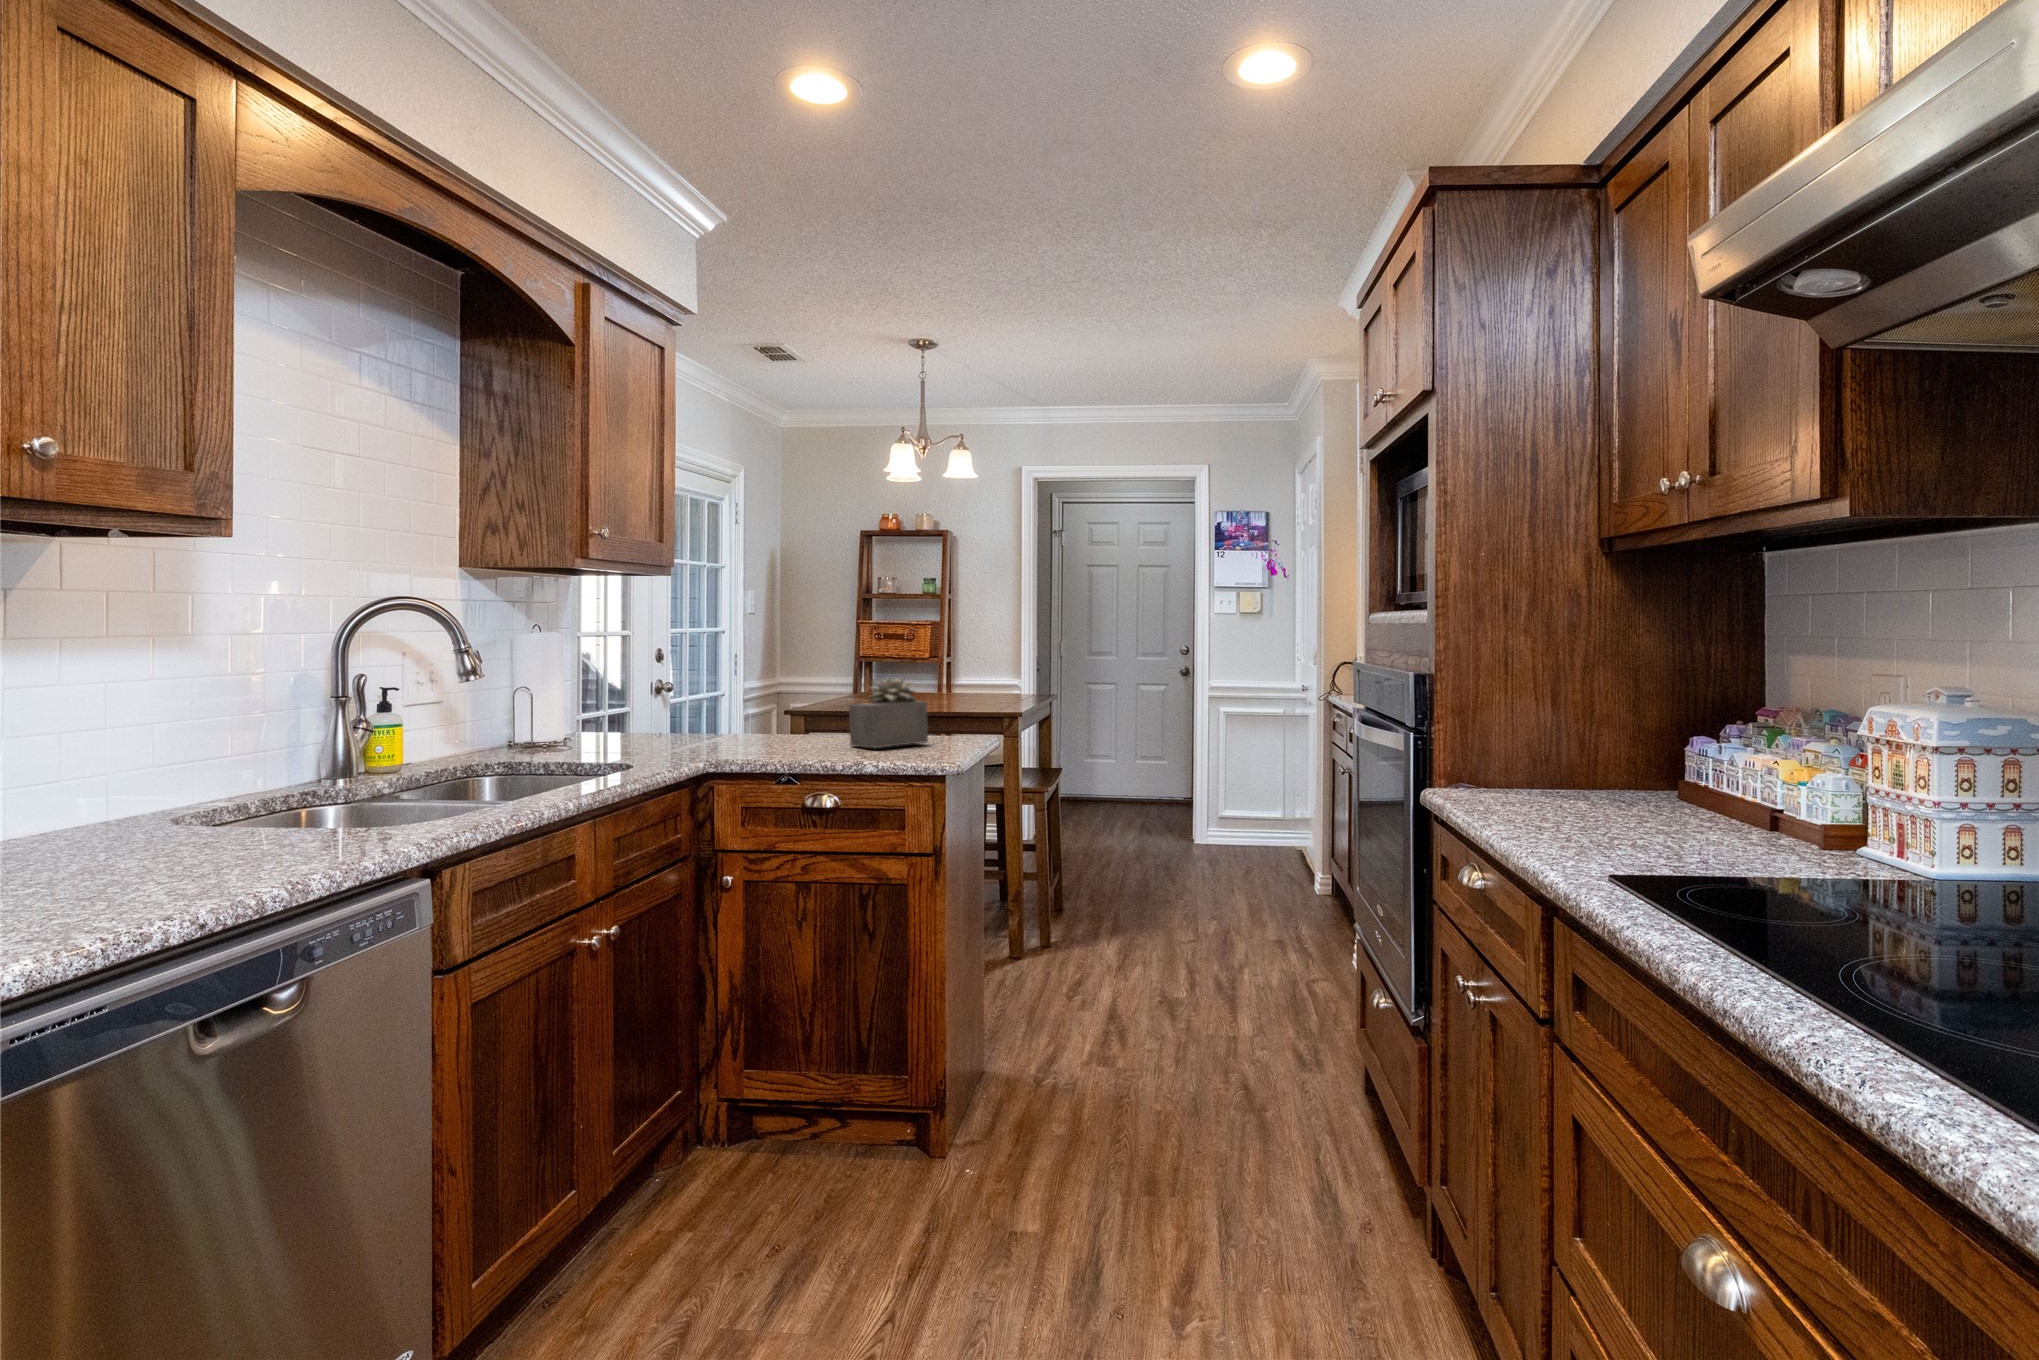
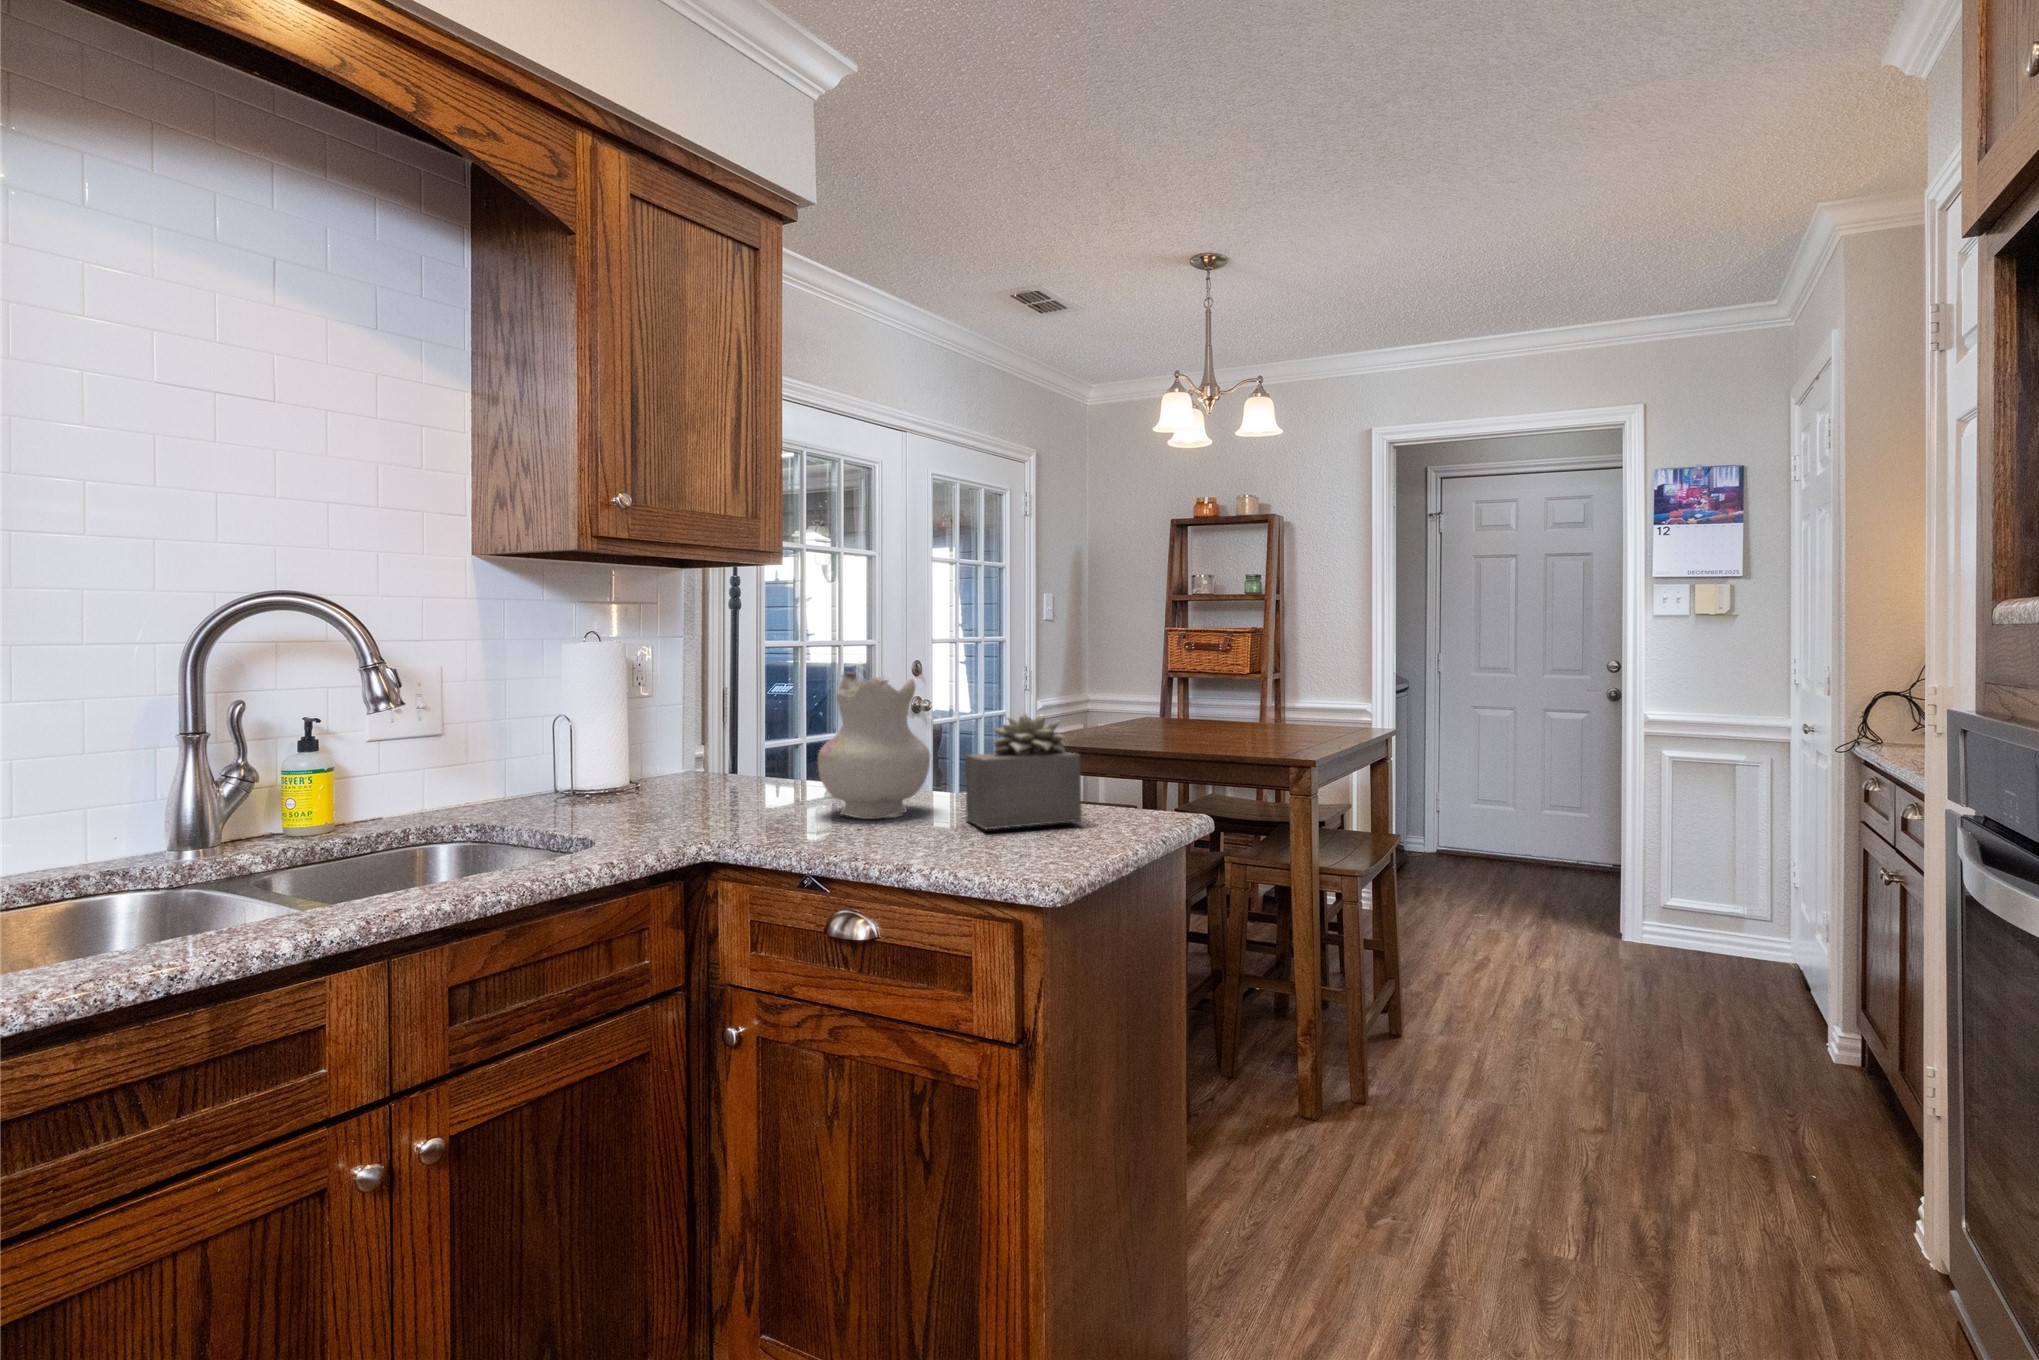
ceramic pitcher: none [741,651,817,749] -> present [818,671,930,819]

